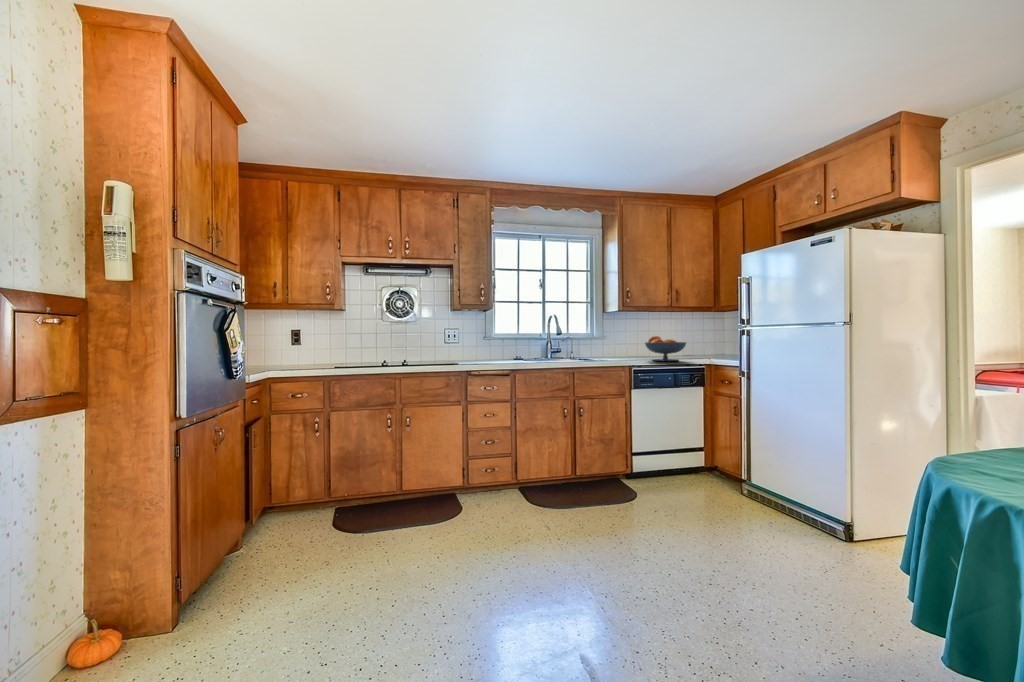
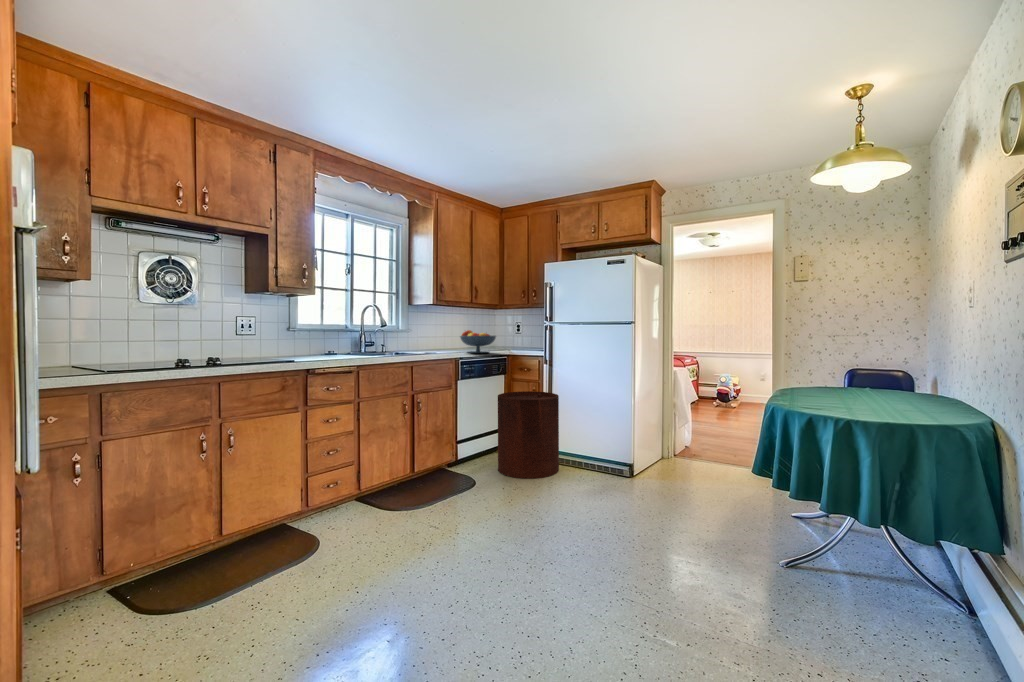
trash can: none [670,407,748,513] -> present [498,391,559,479]

